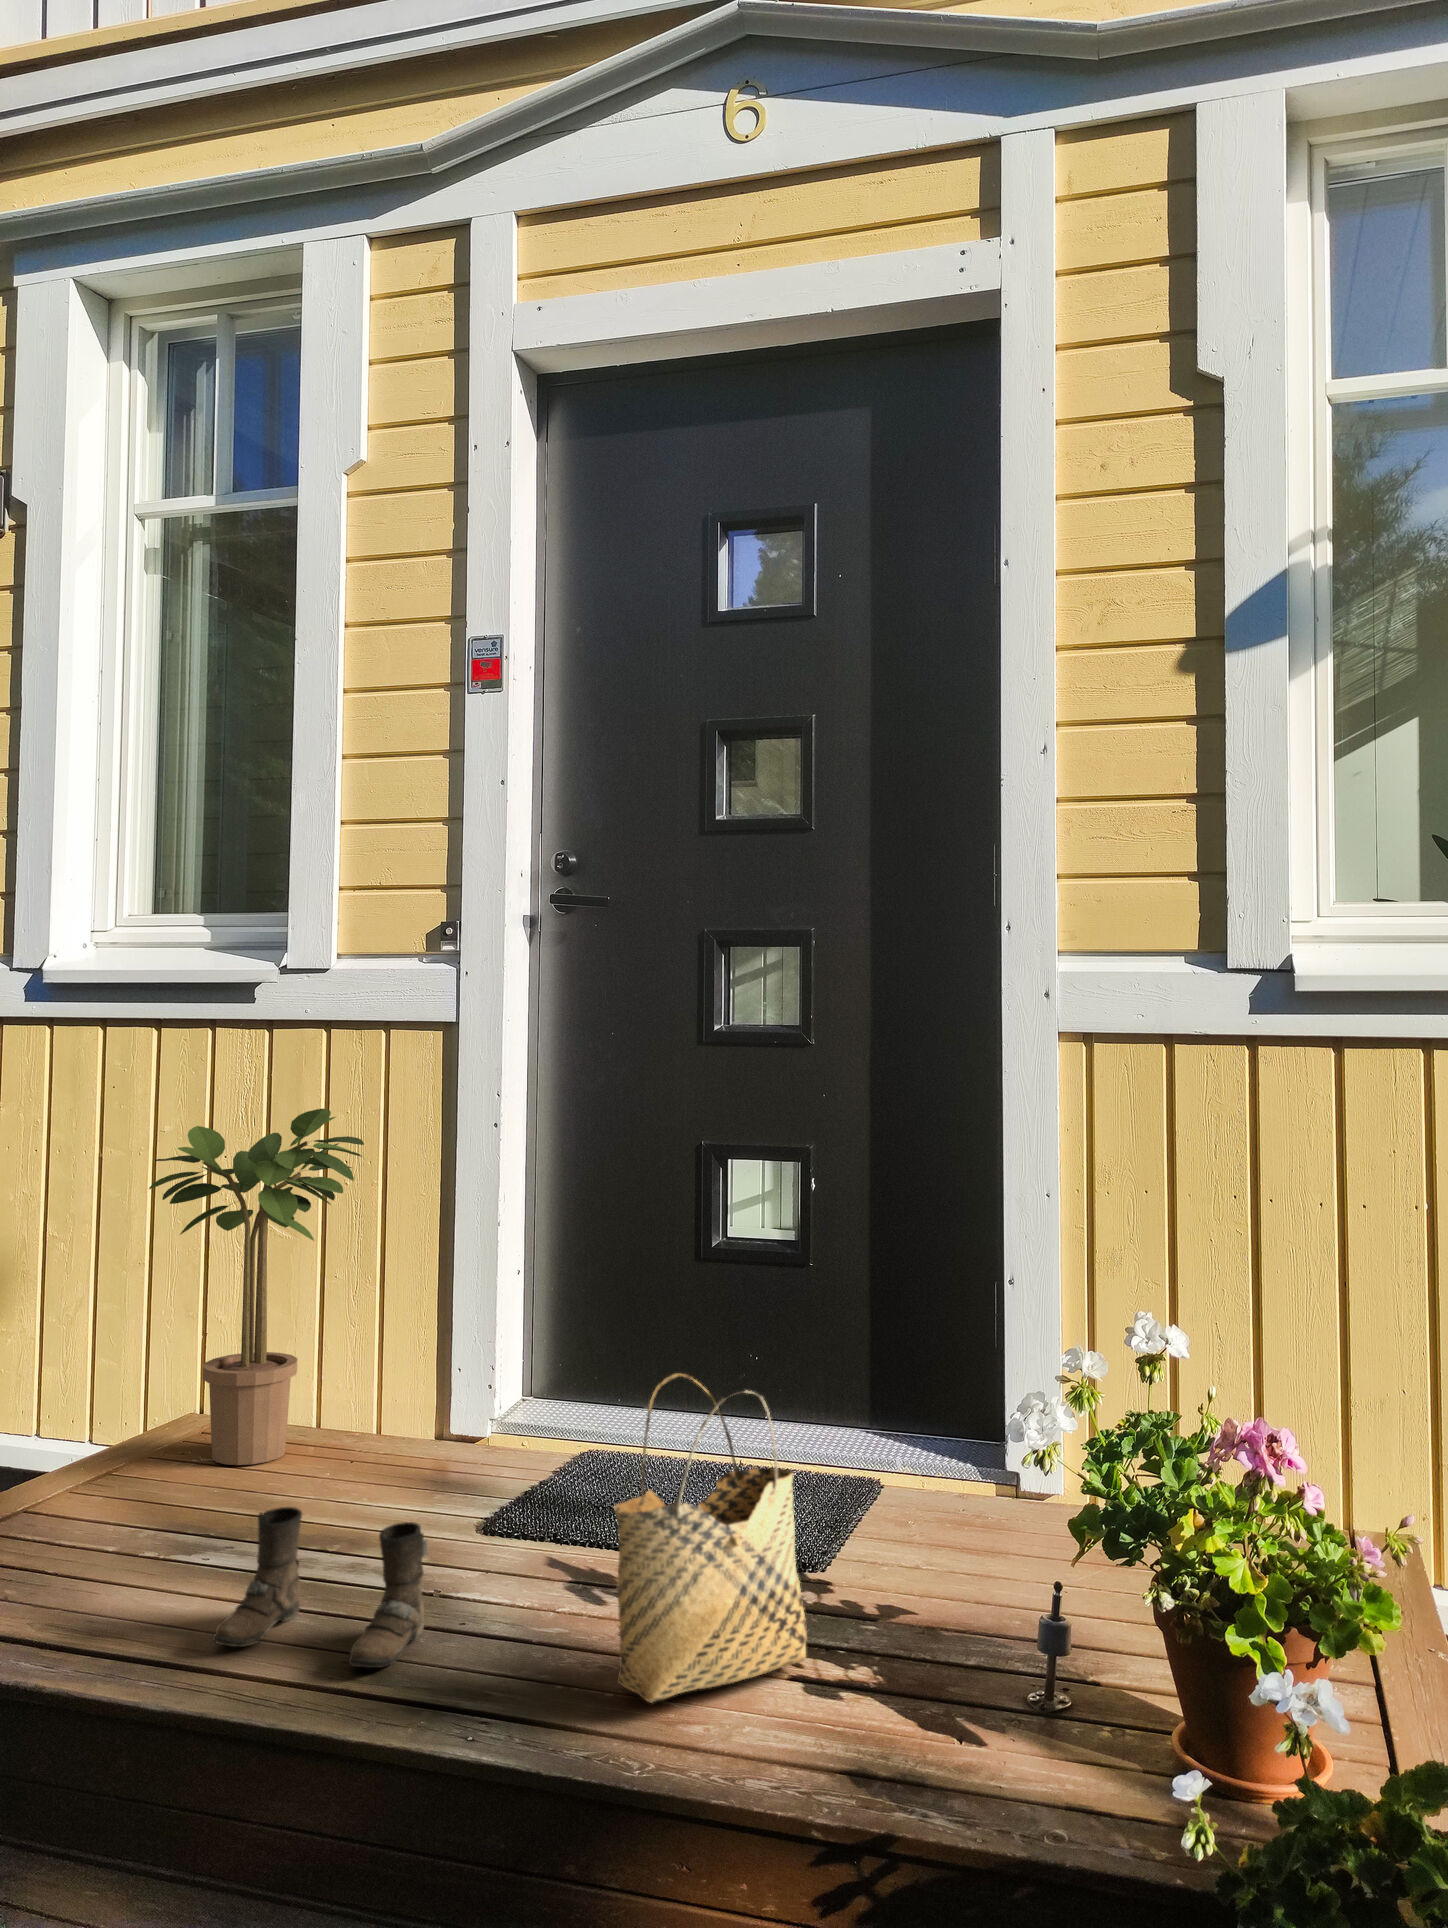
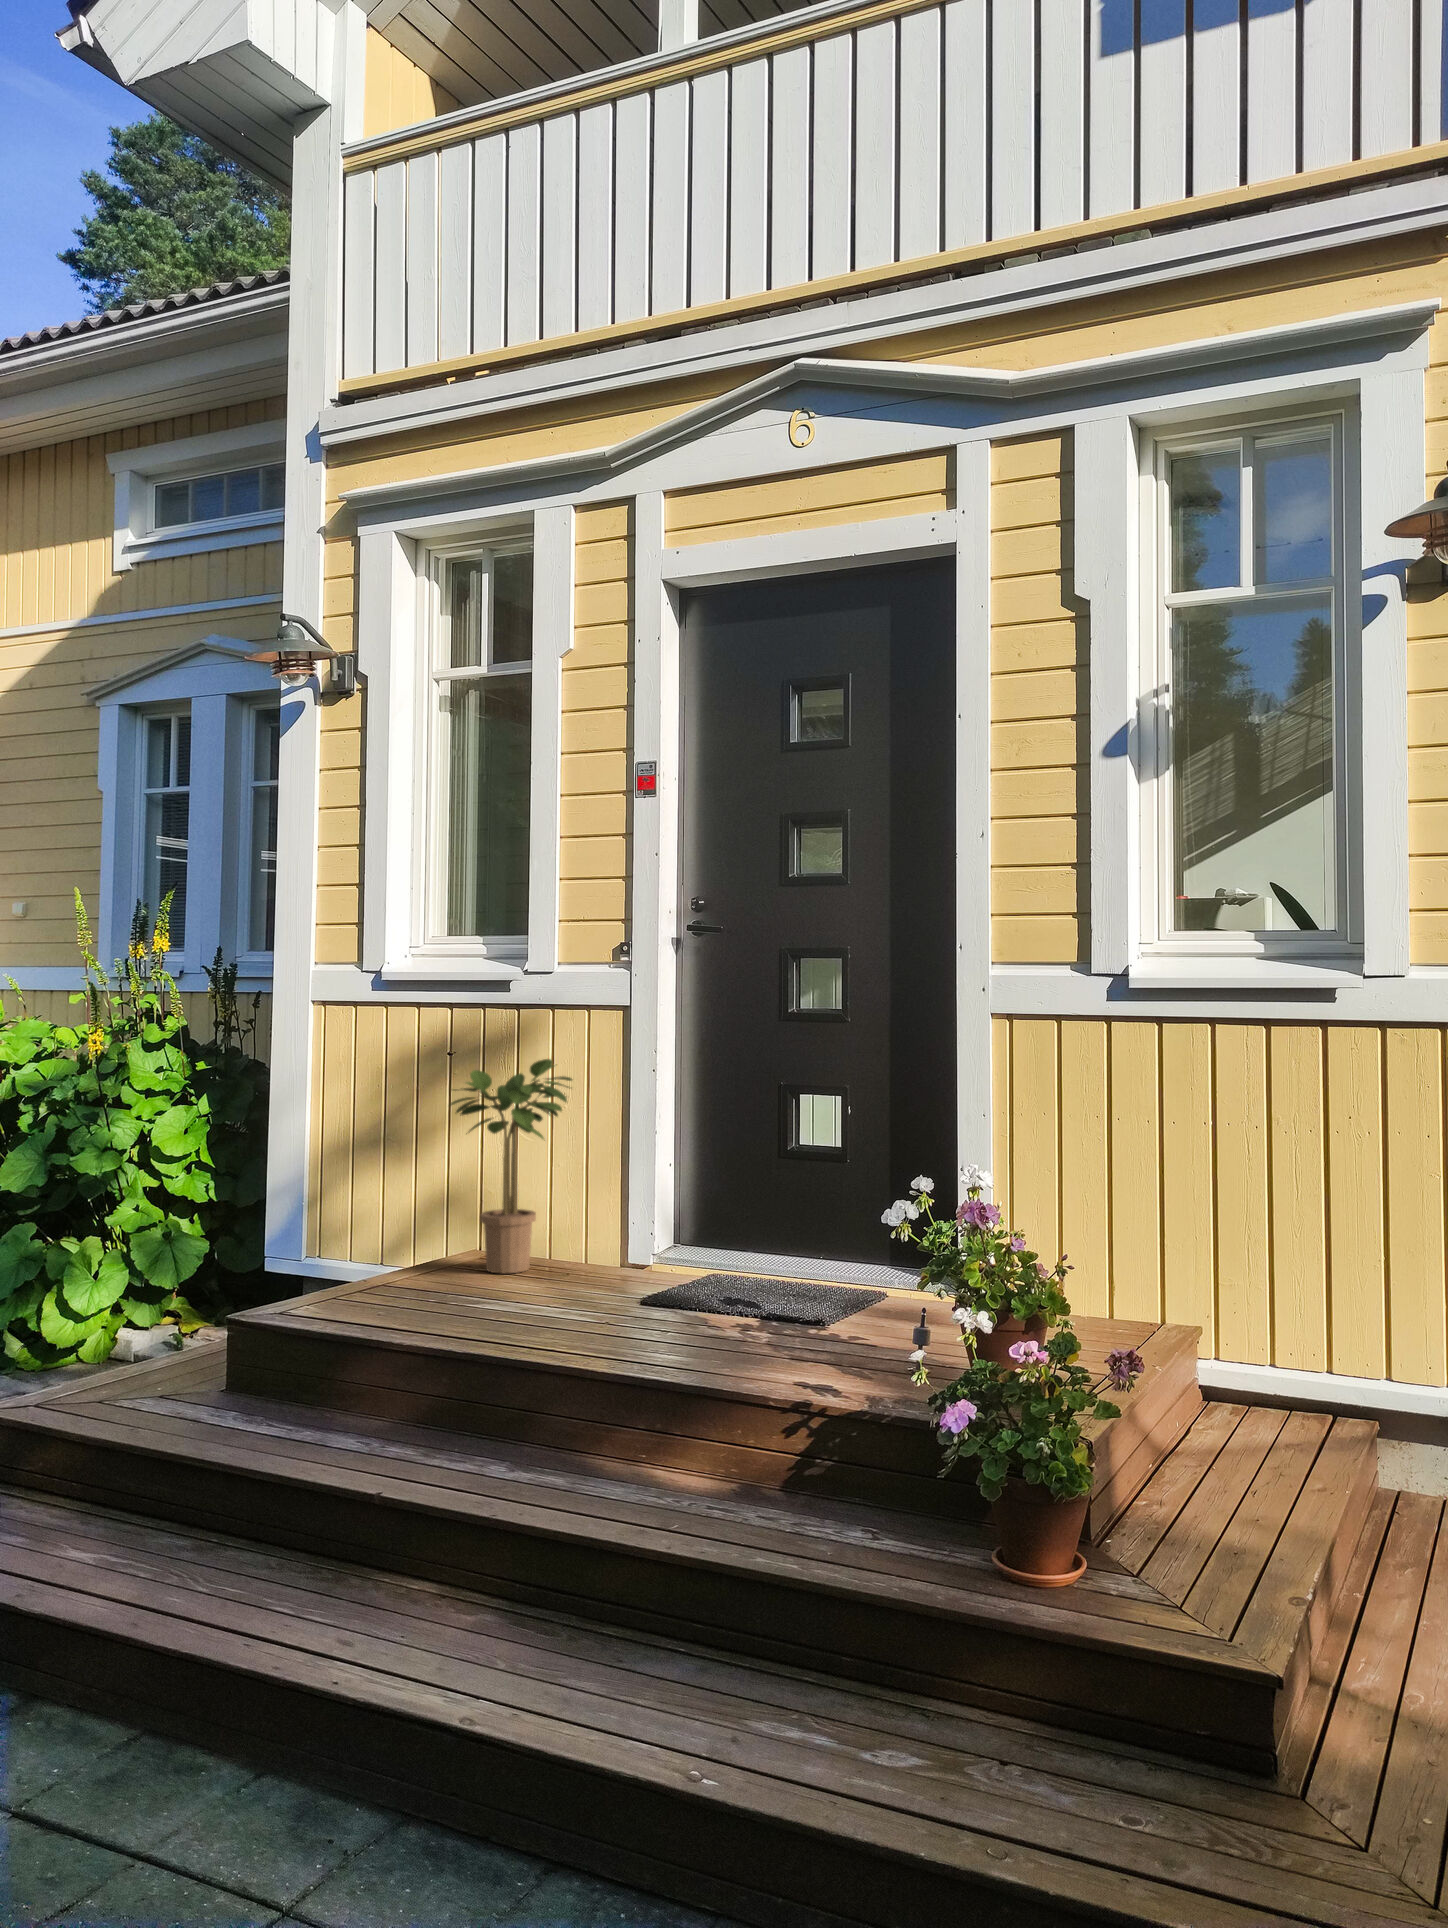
woven basket: present [614,1373,806,1703] -> none [688,1201,796,1367]
boots: present [213,1507,428,1668] -> none [484,1275,597,1353]

